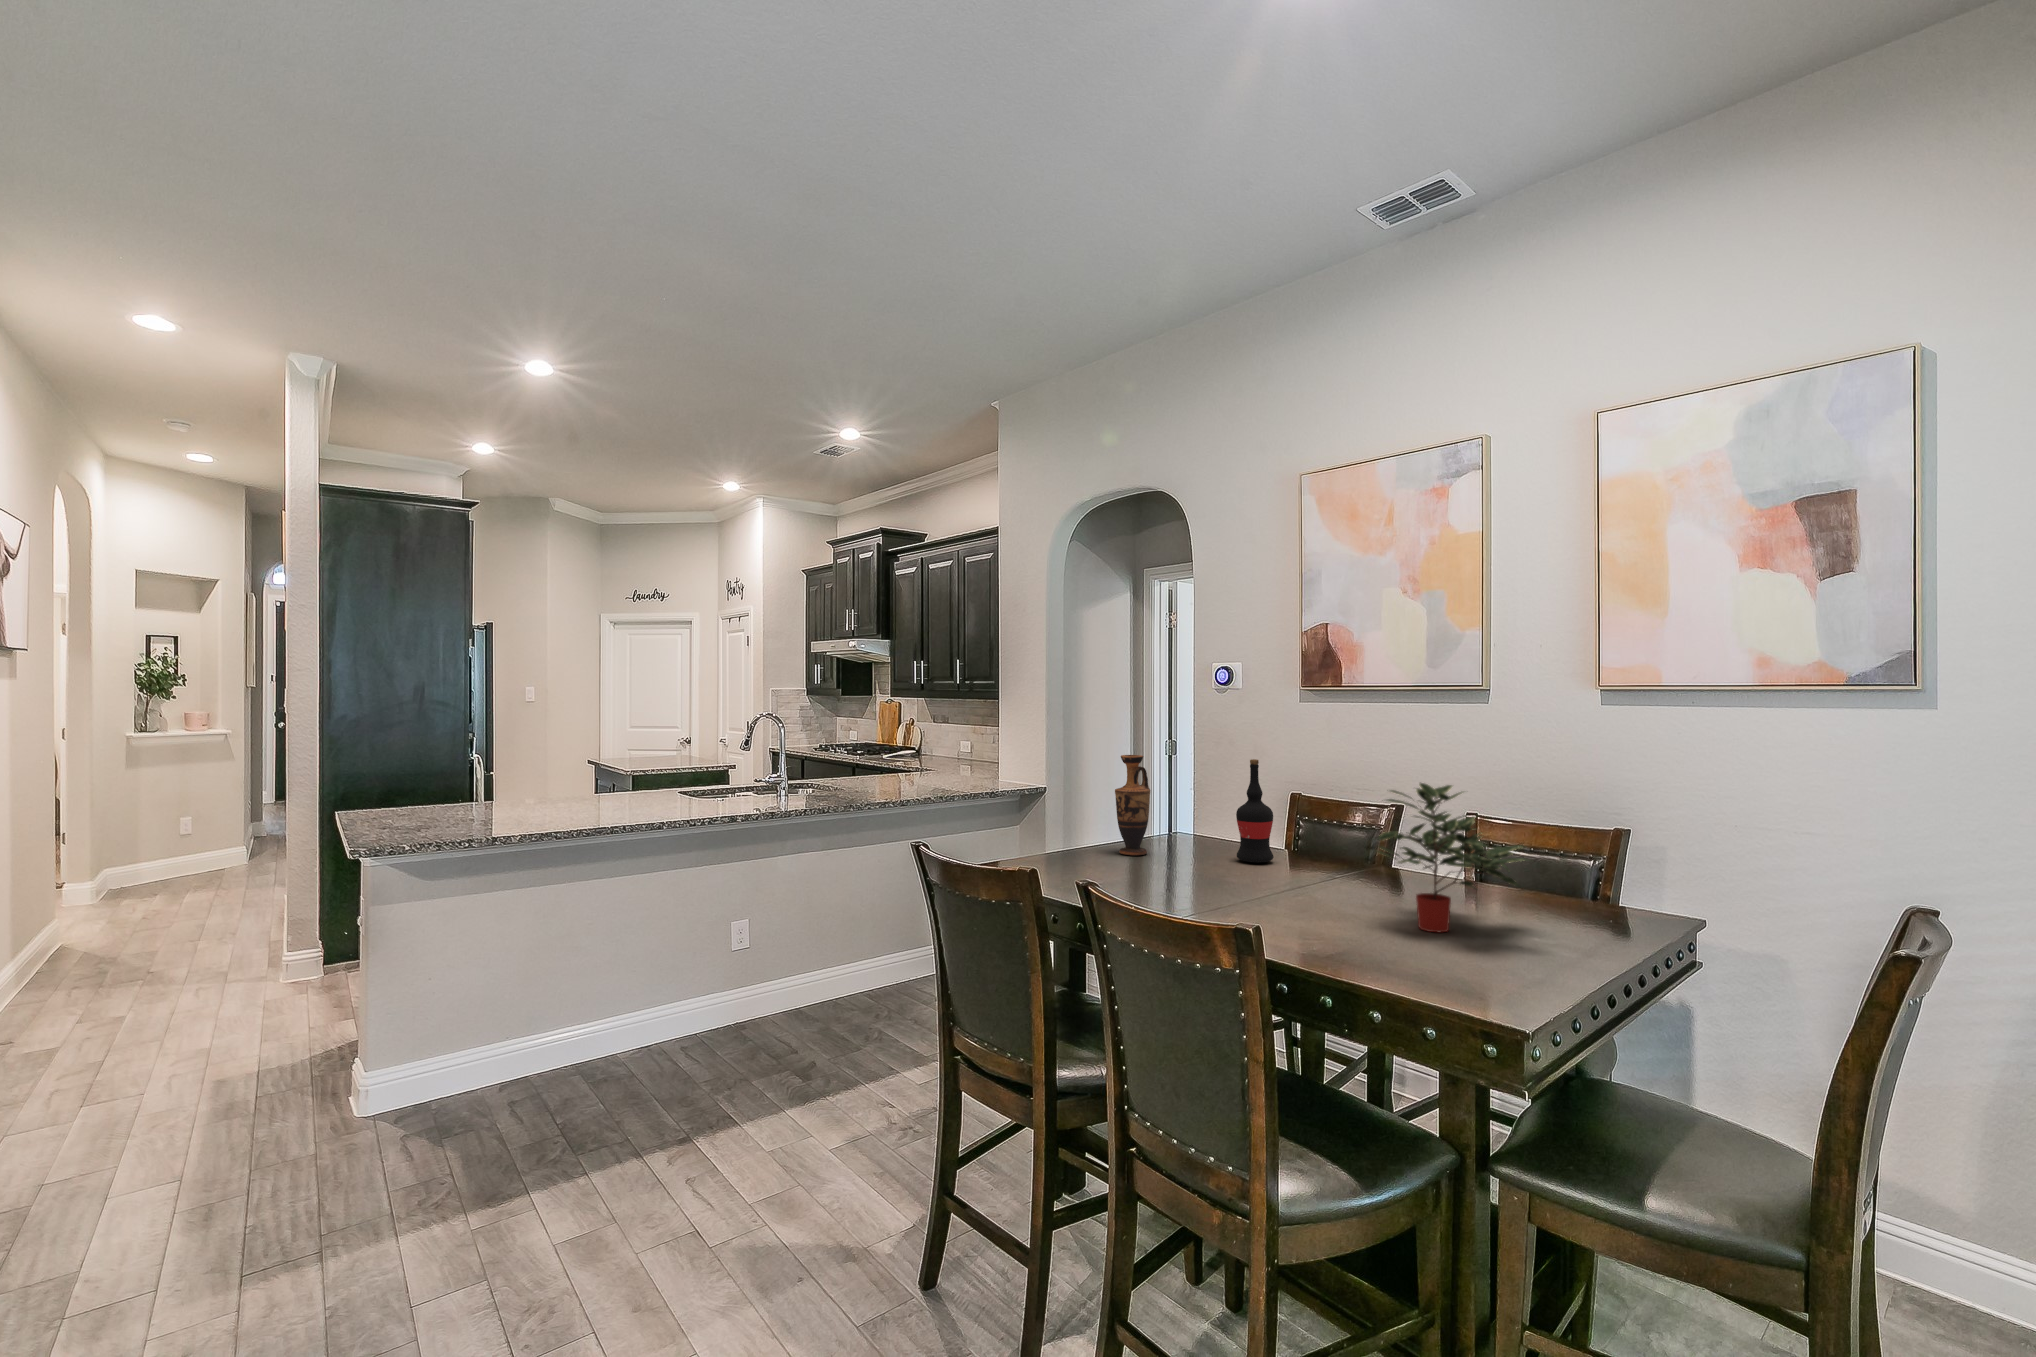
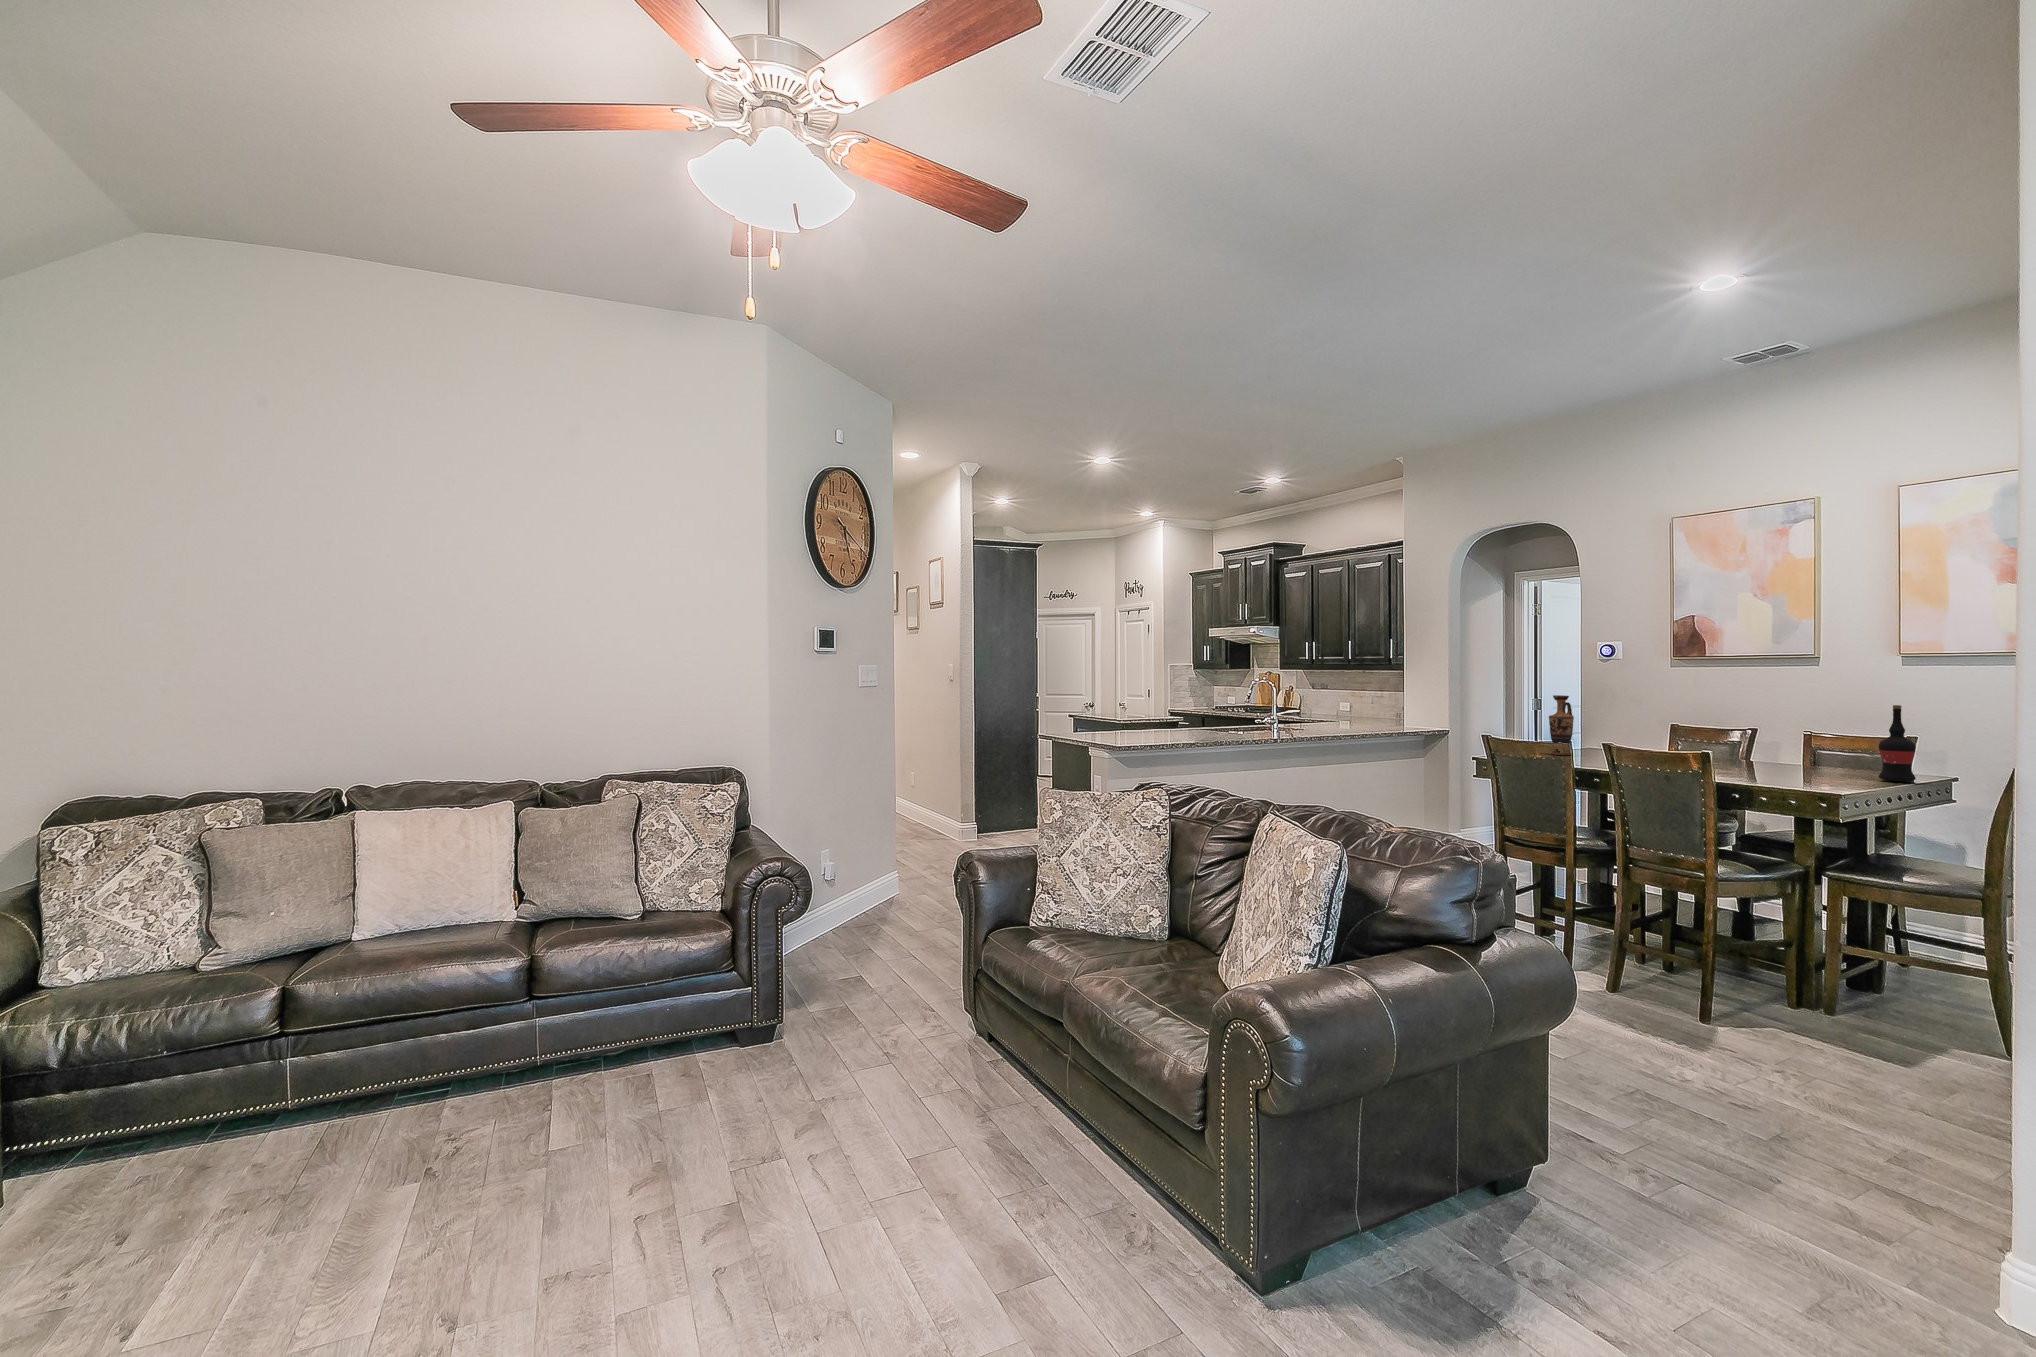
wine bottle: present [1236,759,1274,863] -> present [1879,705,1916,782]
potted plant: present [1378,783,1527,932] -> none [1750,701,1854,780]

